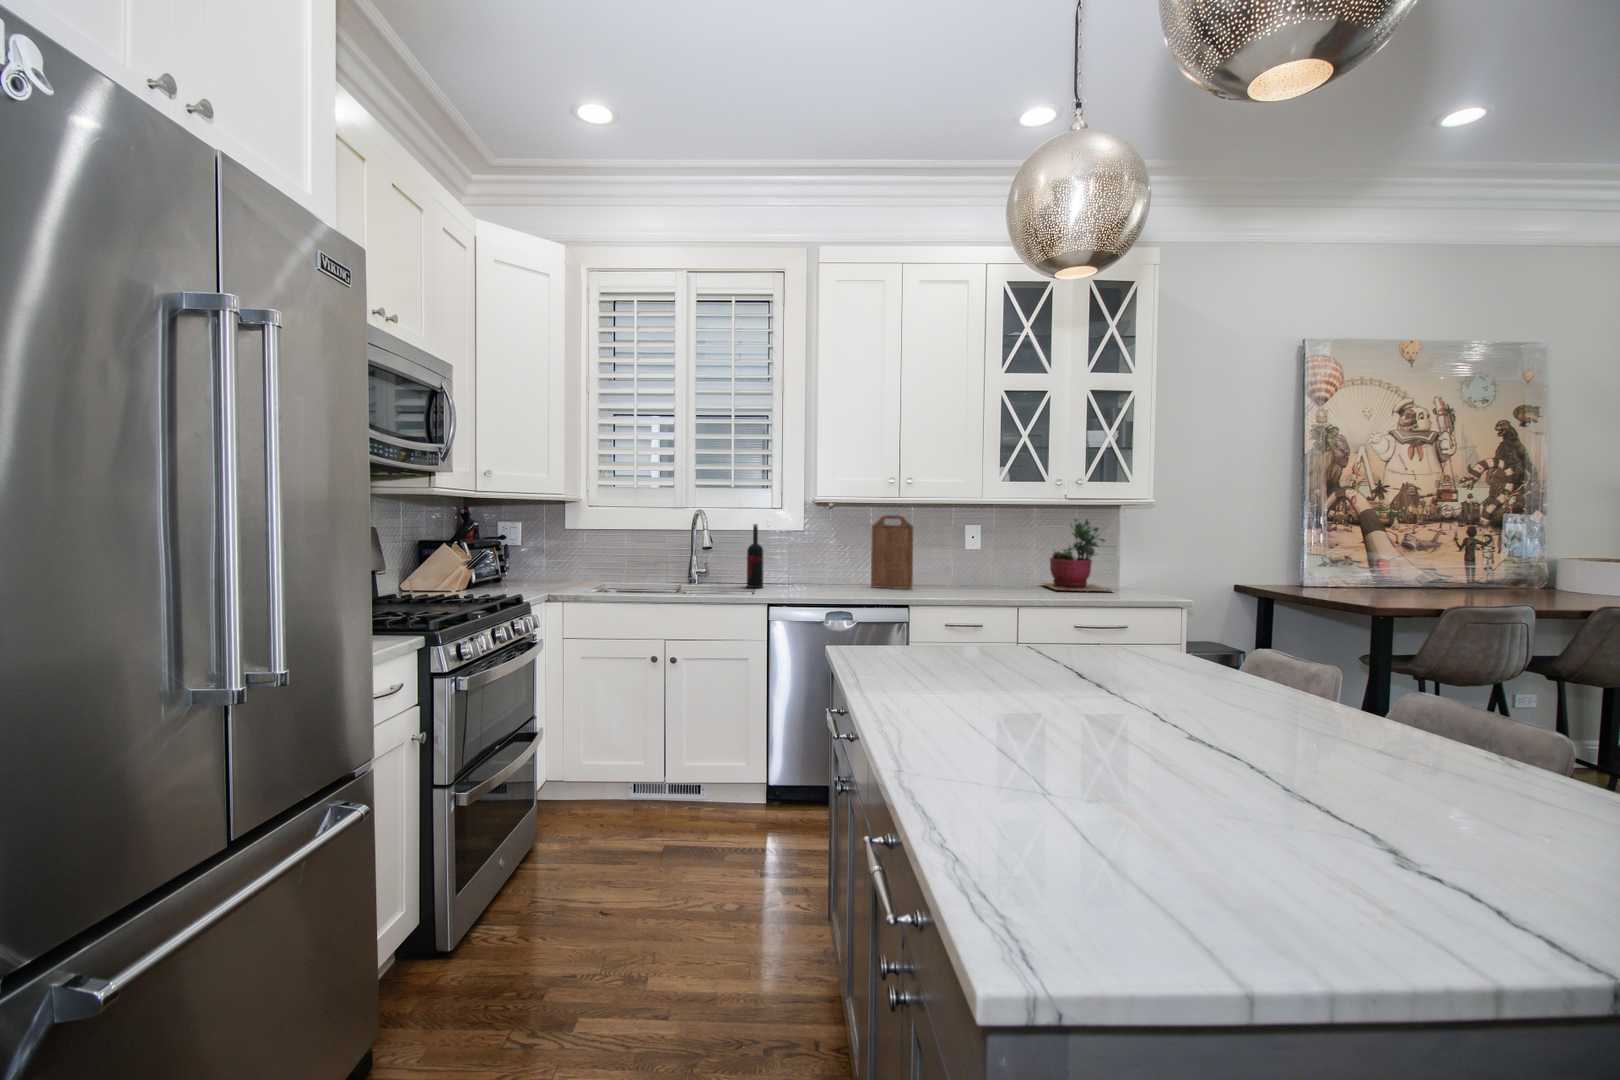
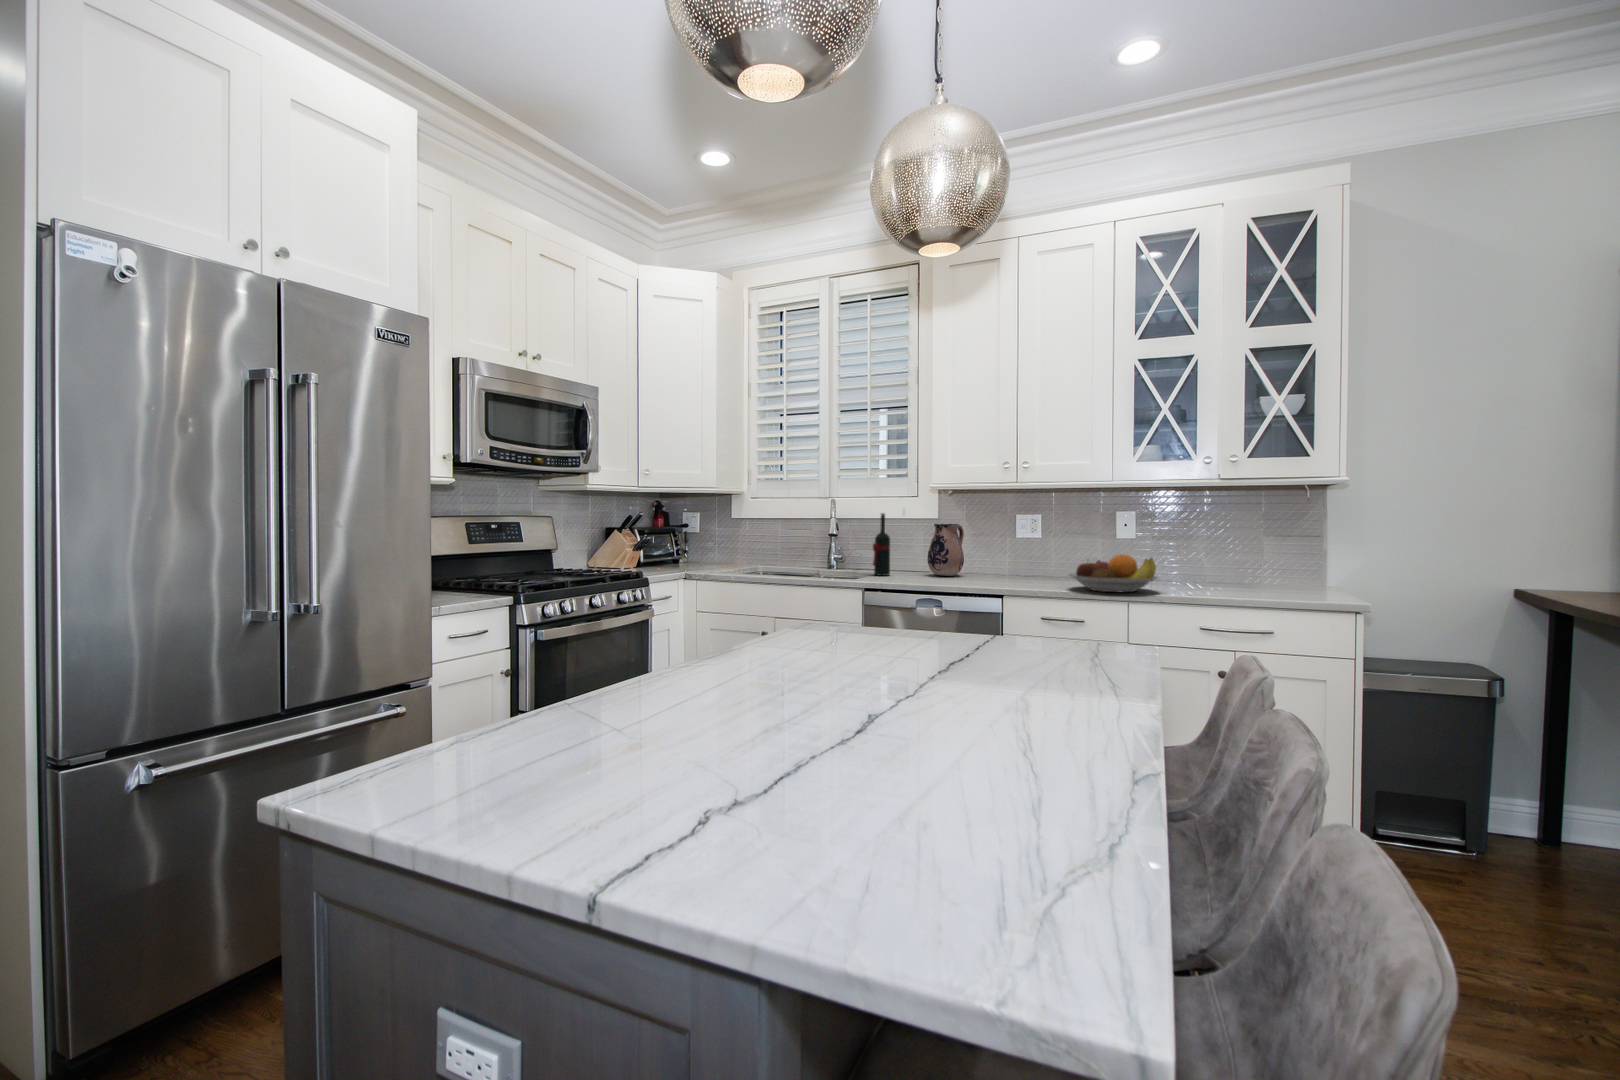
cutting board: present [871,515,913,589] -> none [1001,504,1042,583]
succulent plant: present [1042,519,1110,591] -> none [1212,506,1294,595]
ceramic pitcher: none [796,534,831,585] -> present [927,524,964,576]
fruit bowl: none [948,562,1026,596] -> present [1069,555,1158,592]

